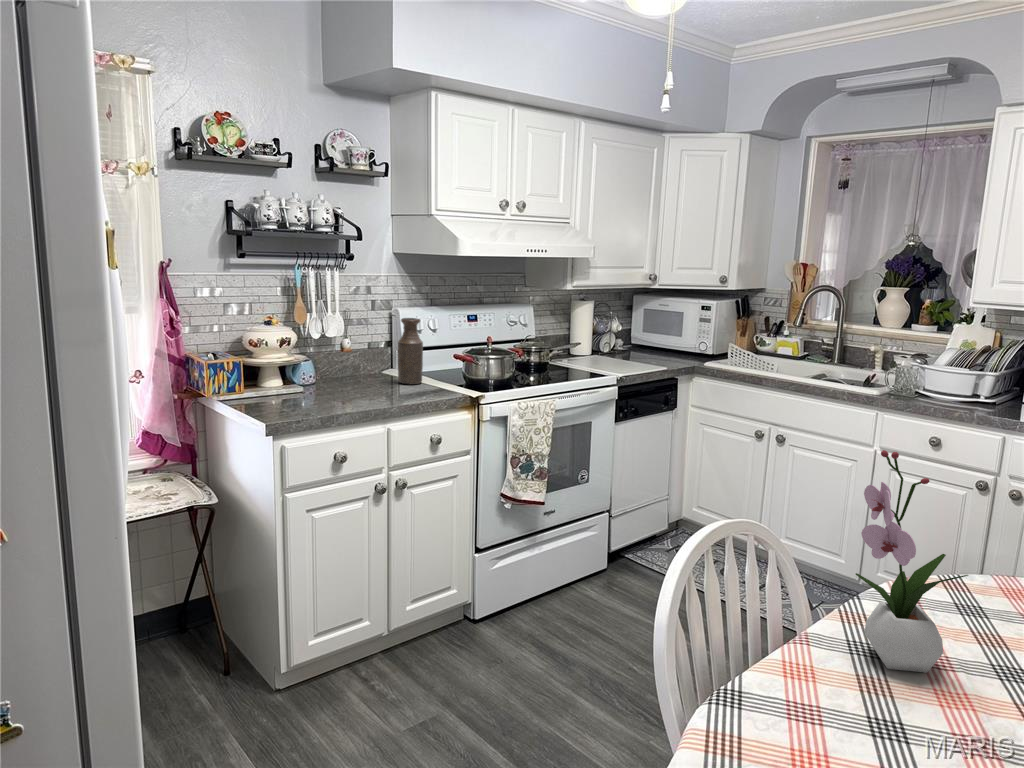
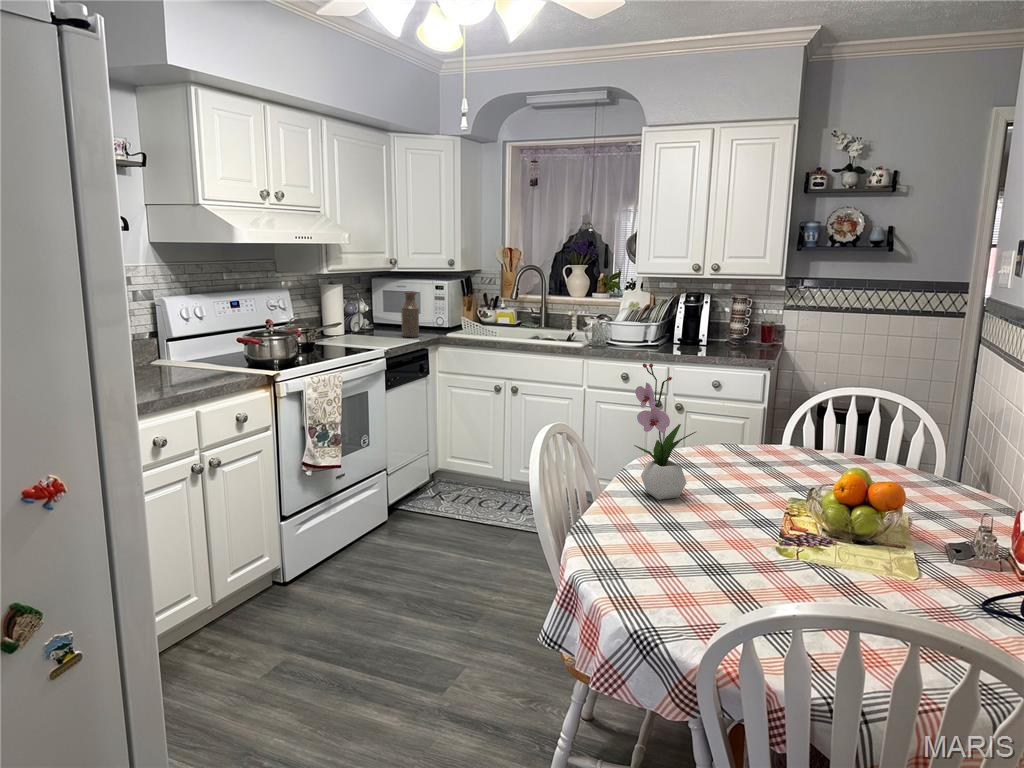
bottle: present [398,318,423,384] -> present [401,291,419,337]

